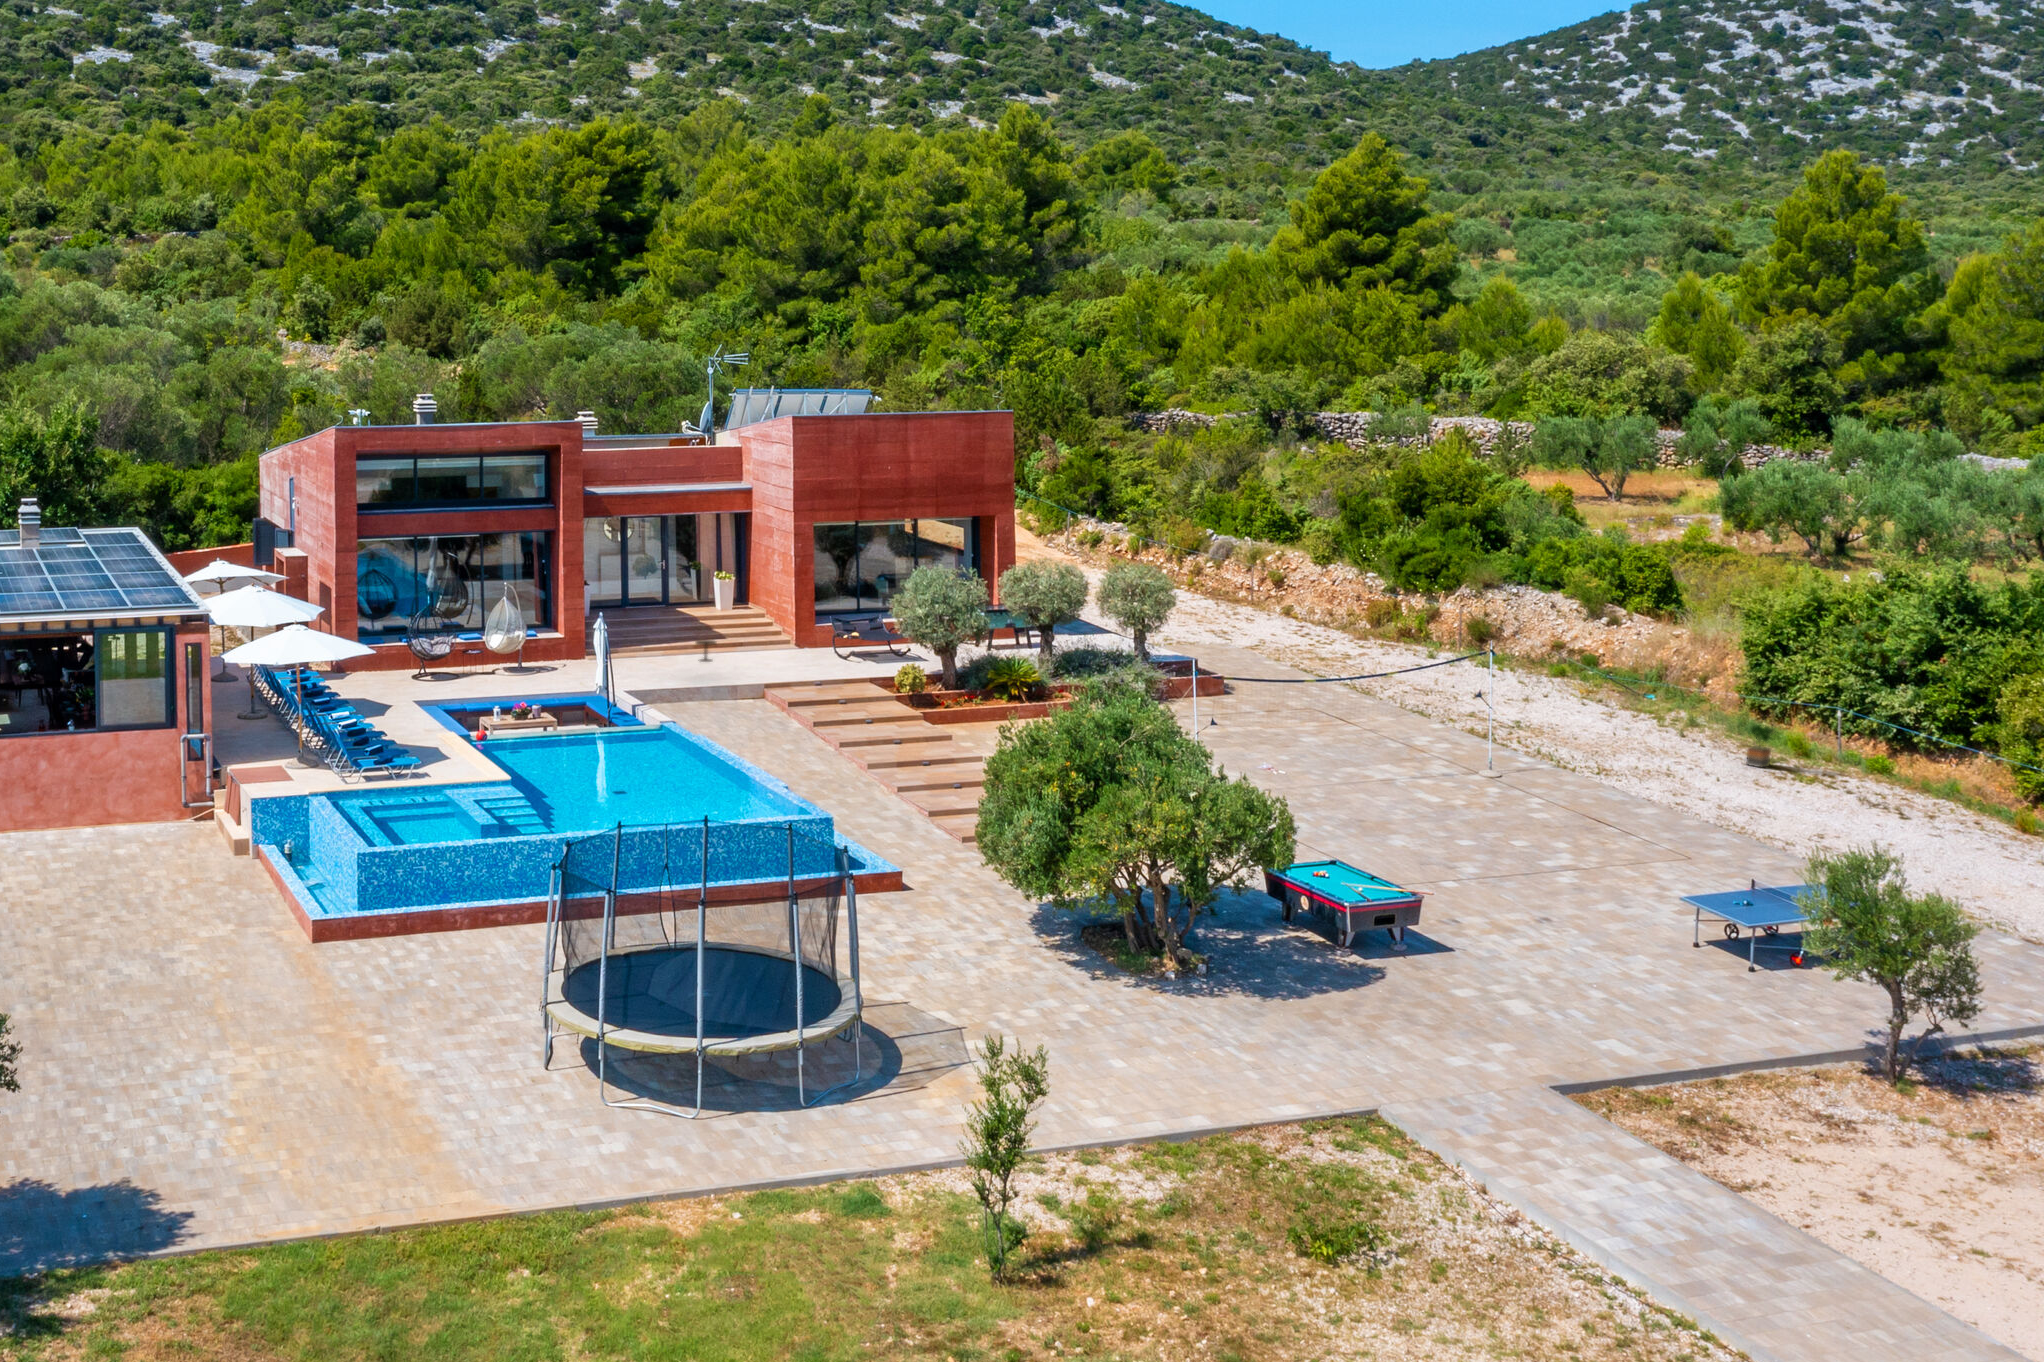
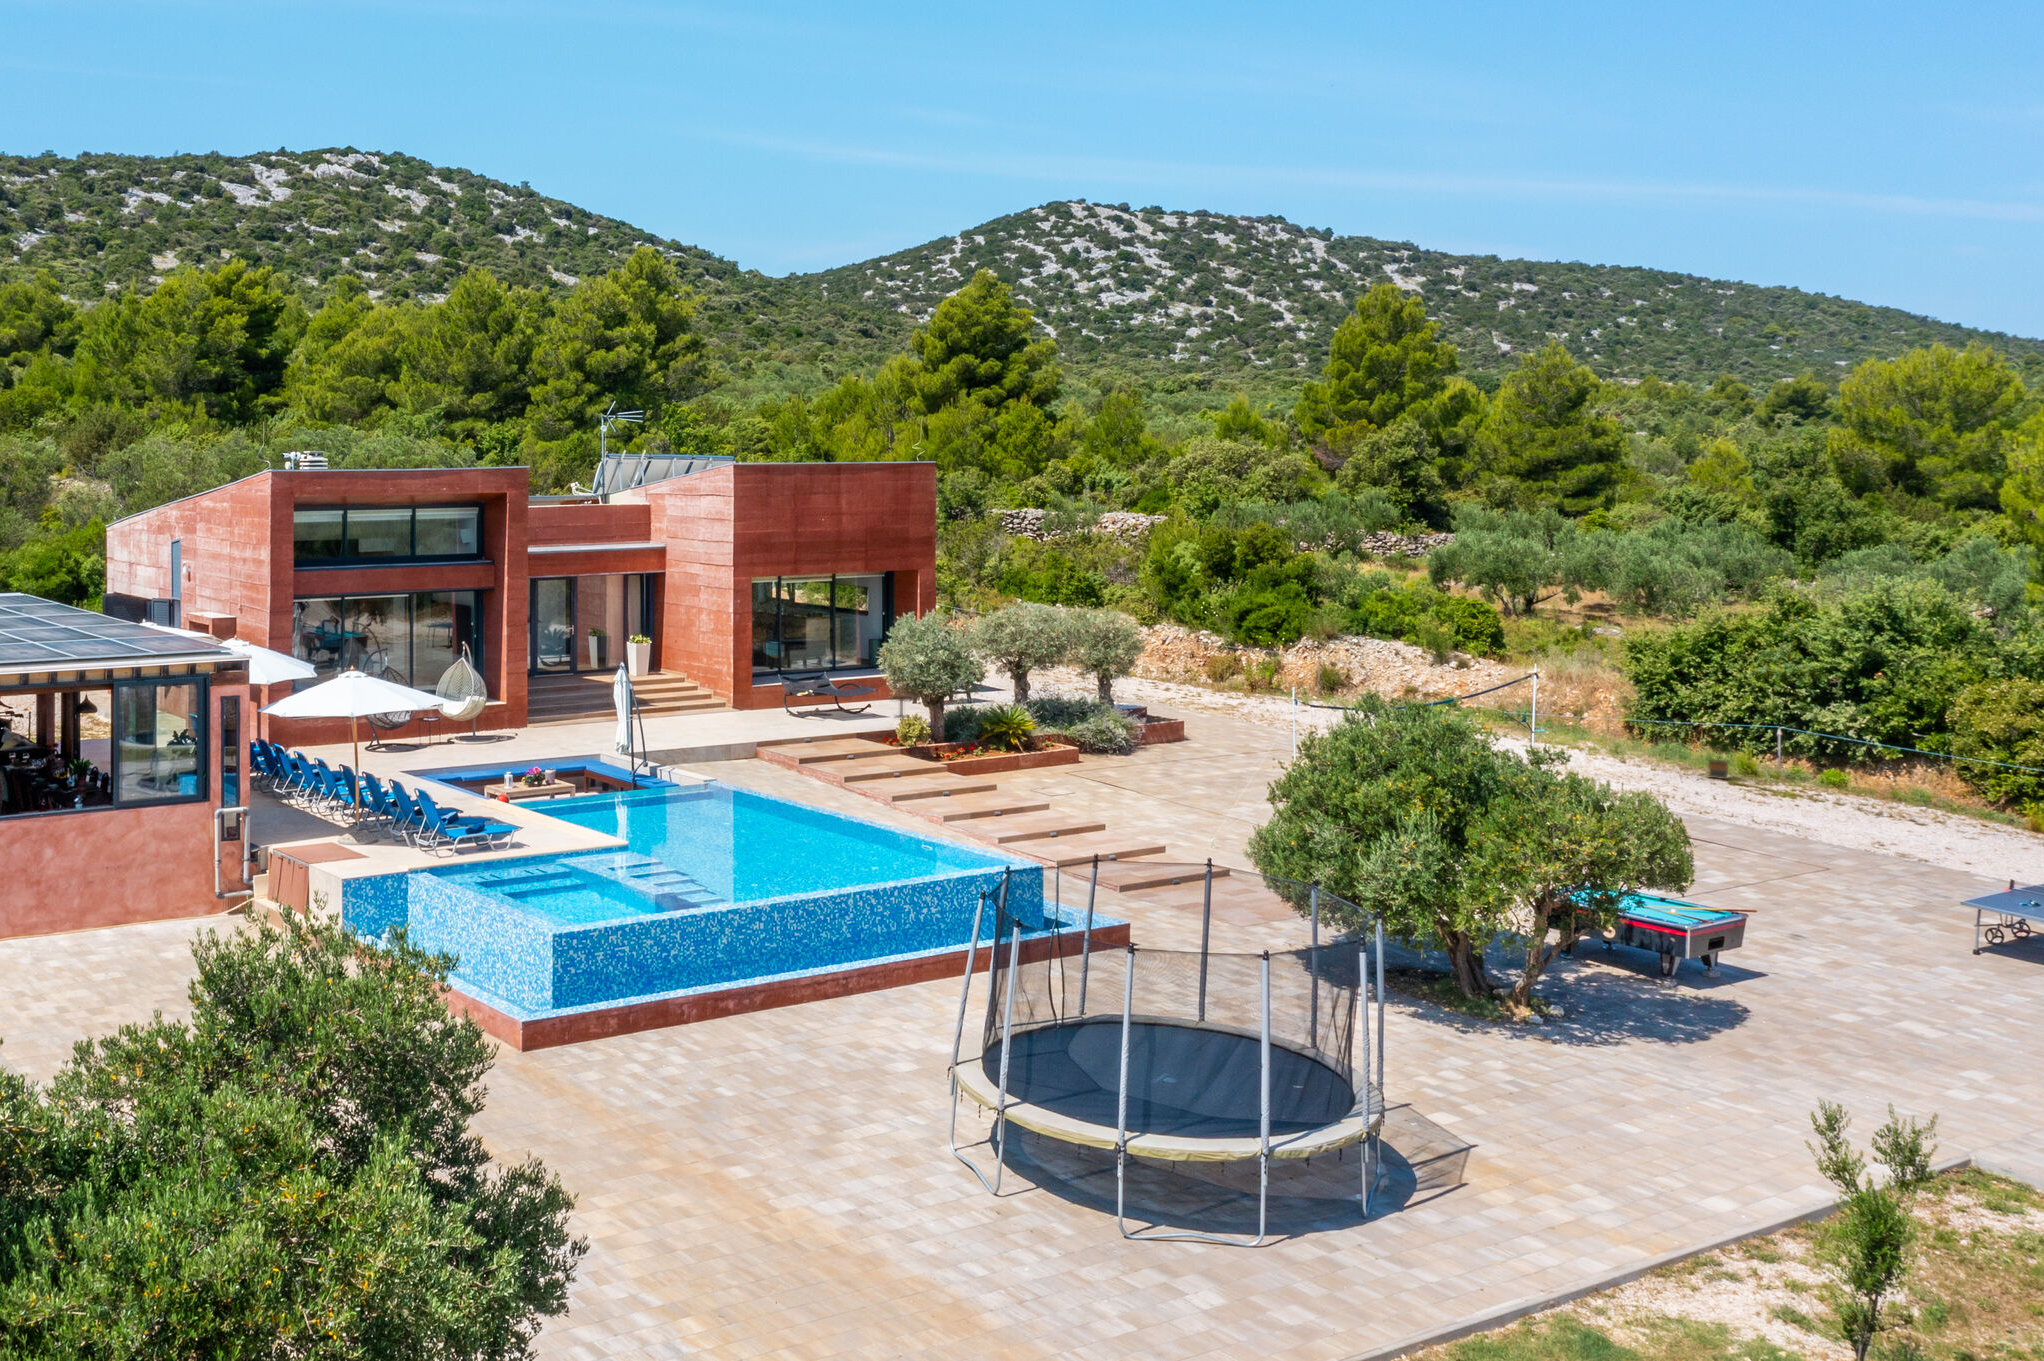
side table: present [696,640,716,662] -> present [891,695,912,718]

